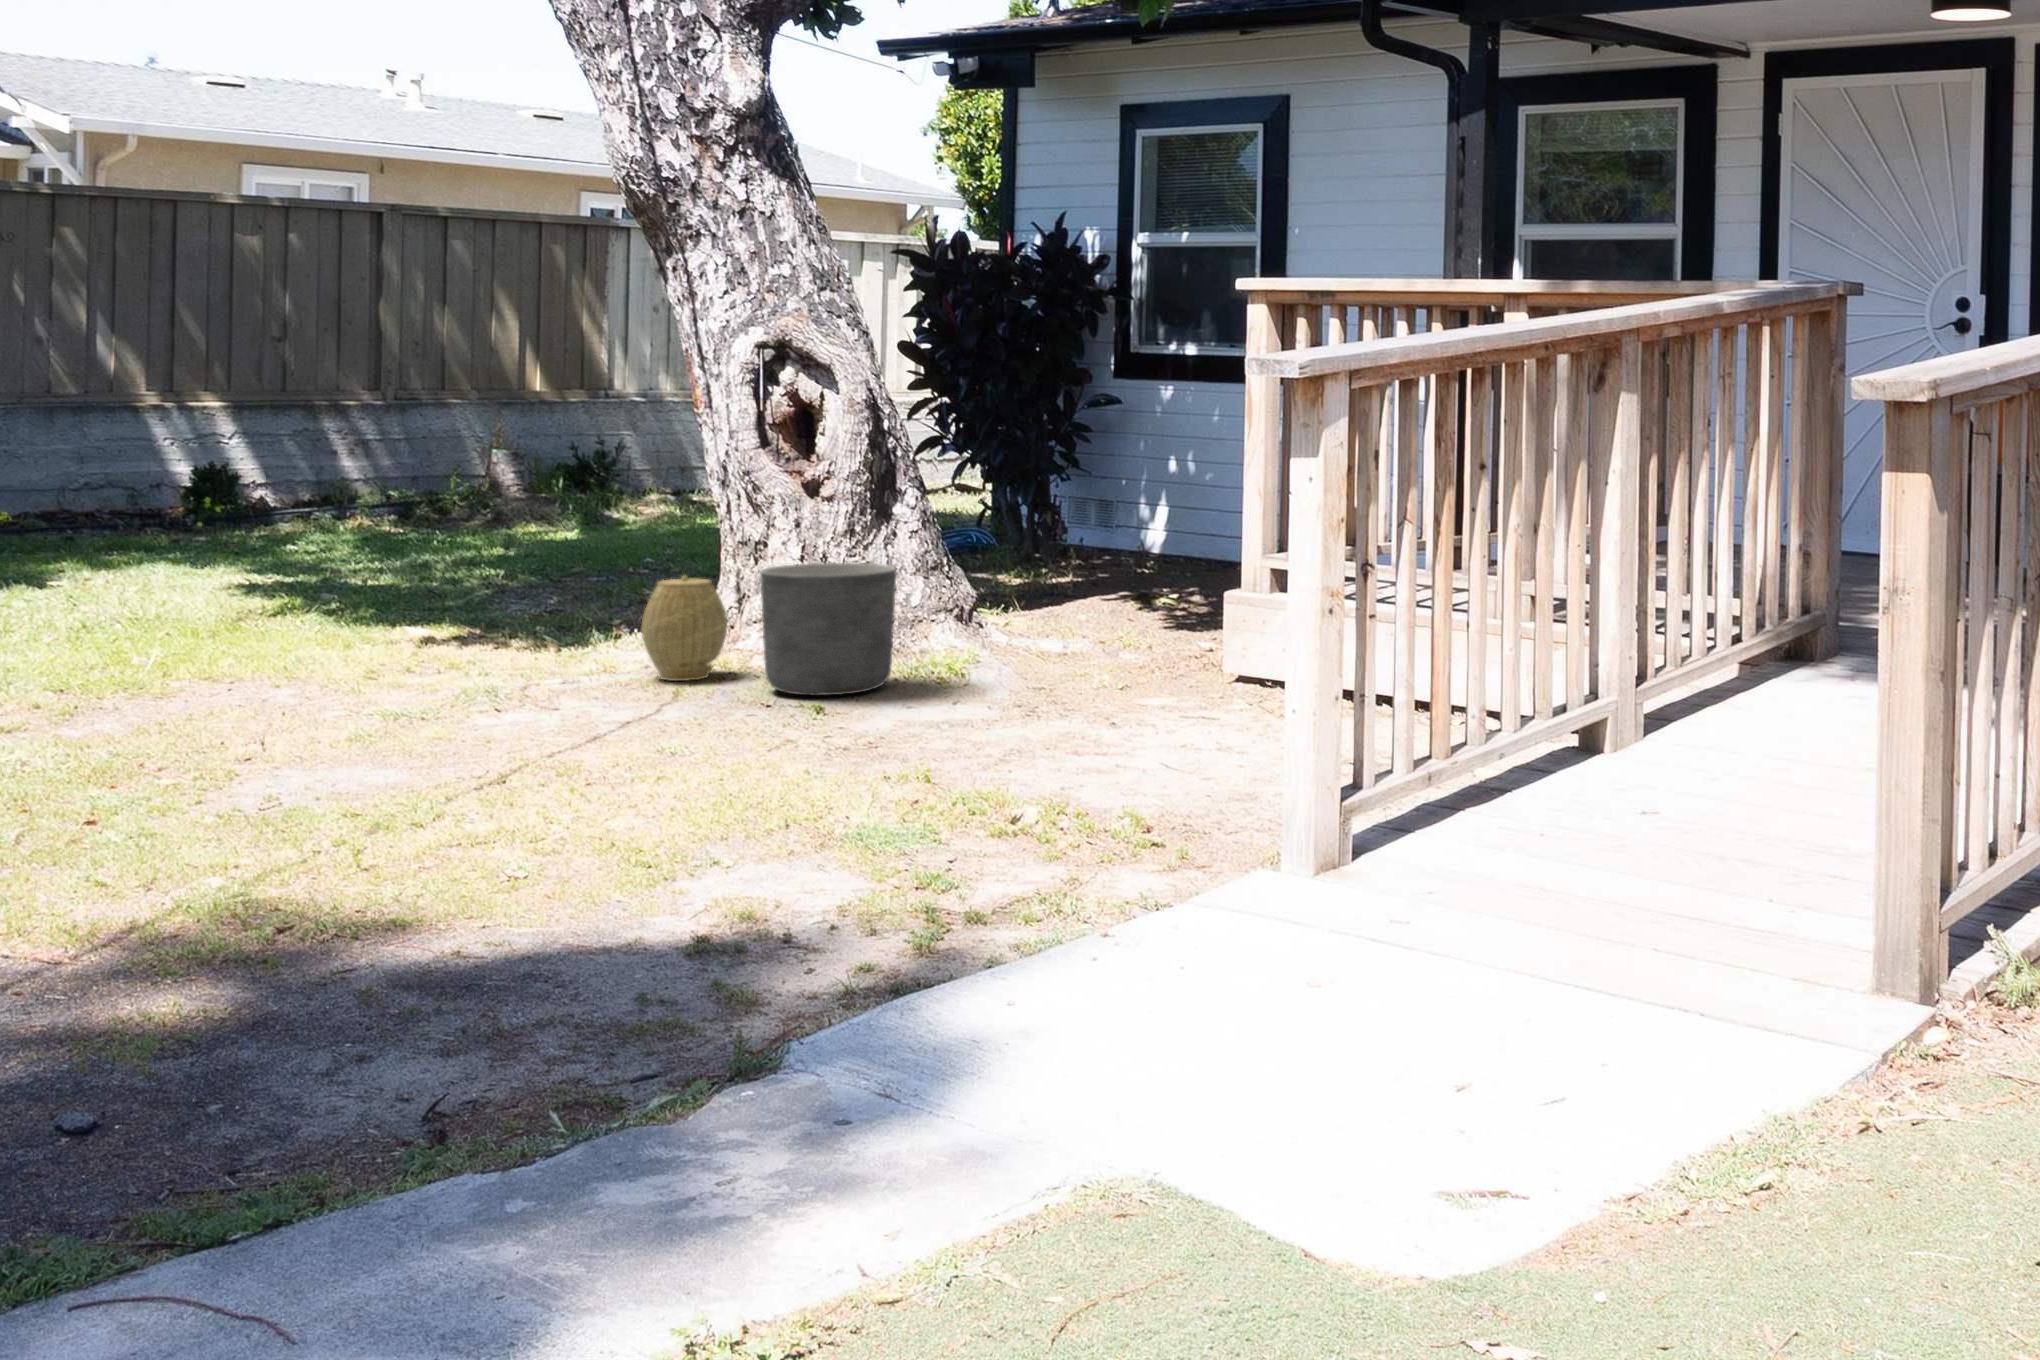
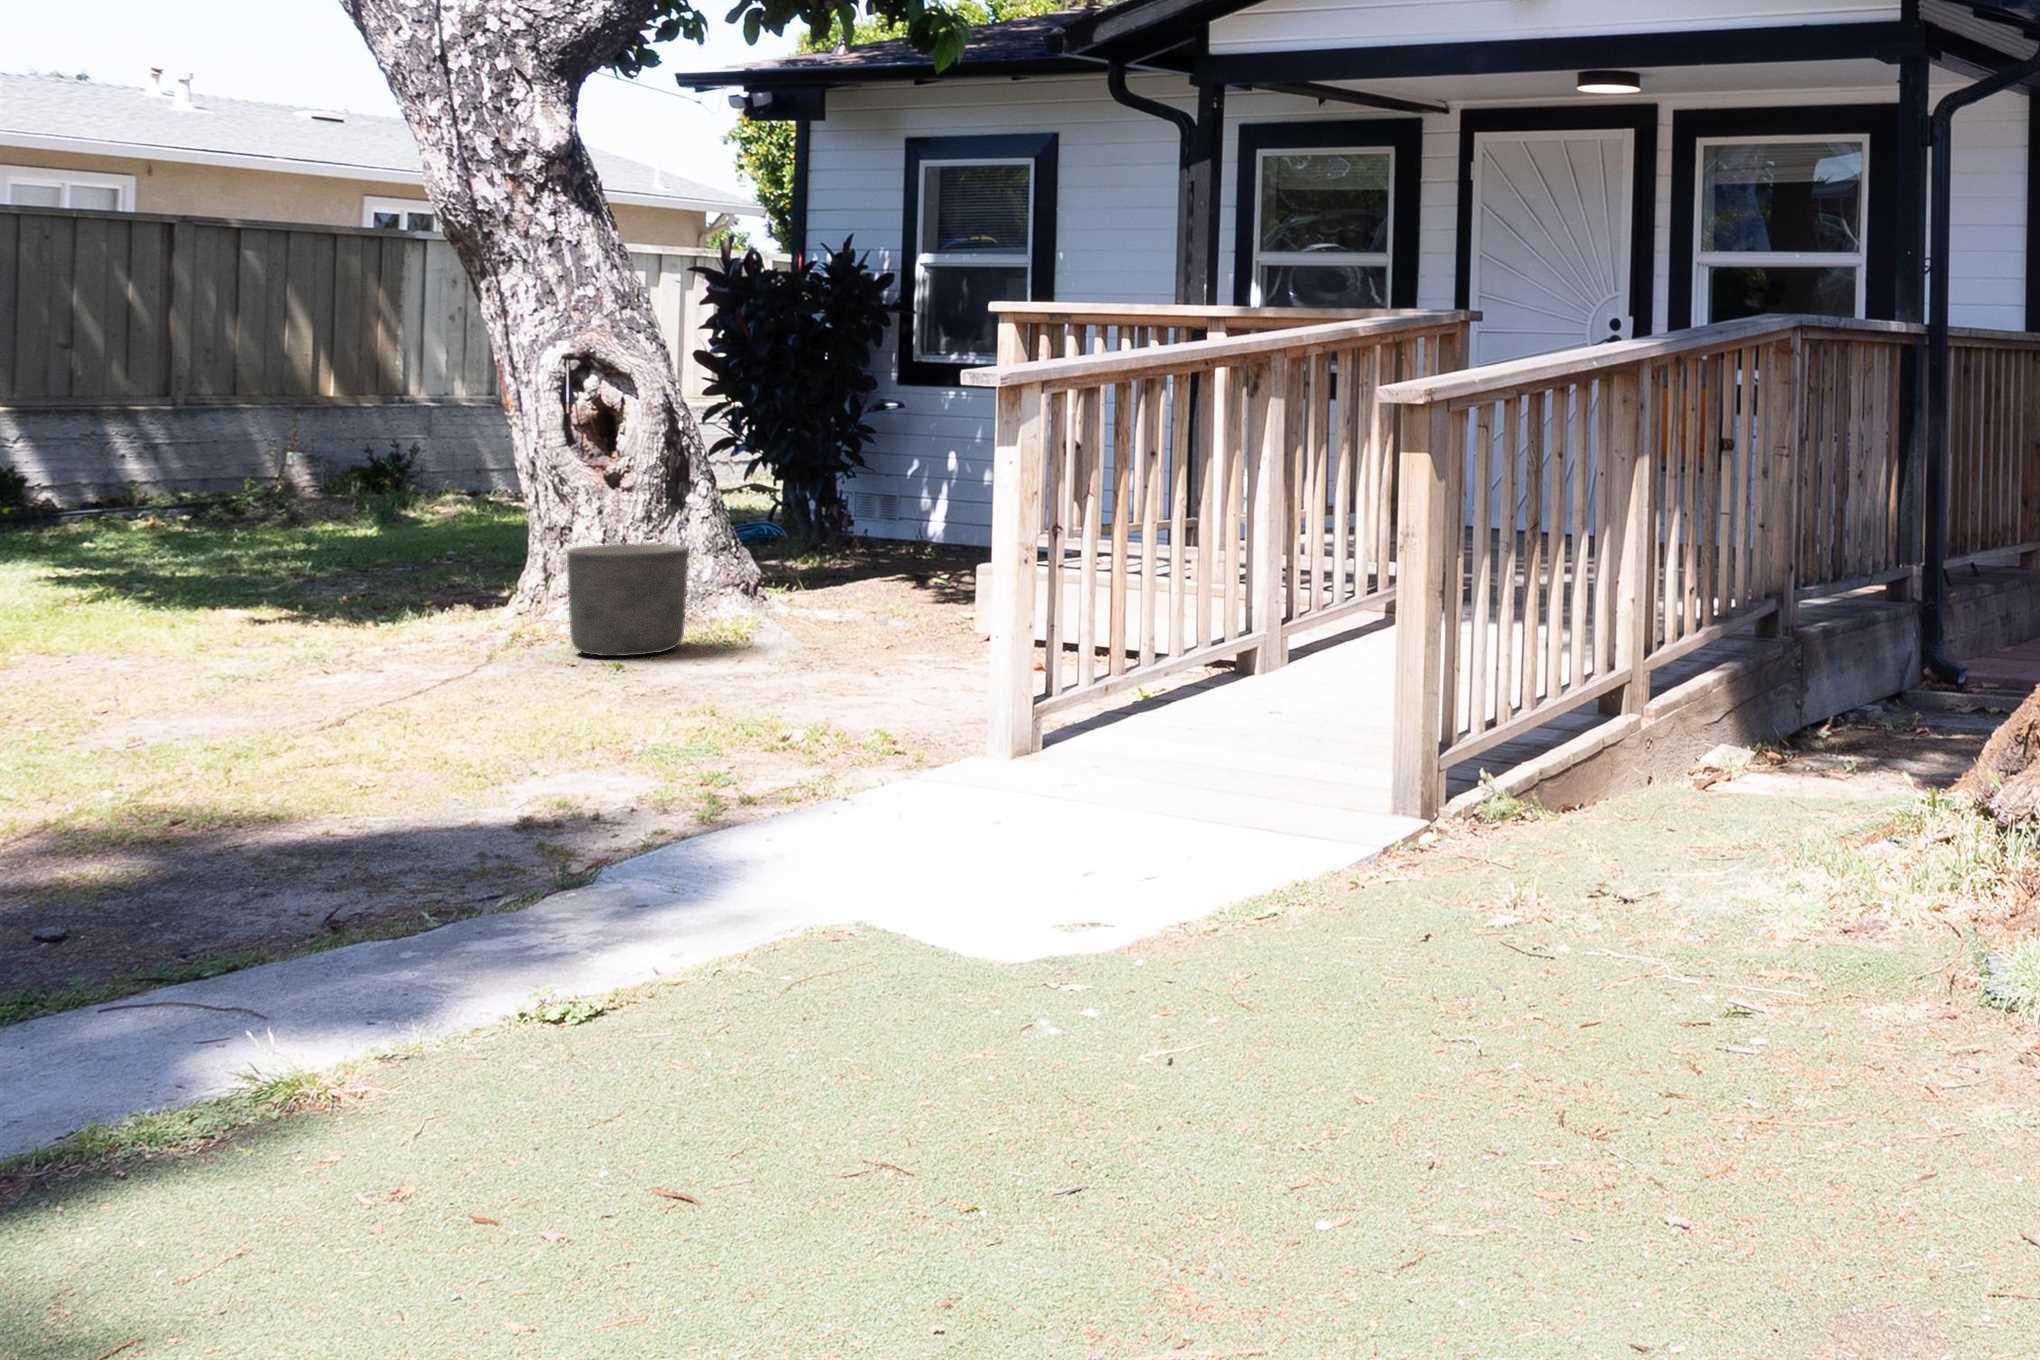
woven basket: present [642,575,727,681] -> none [457,556,536,647]

